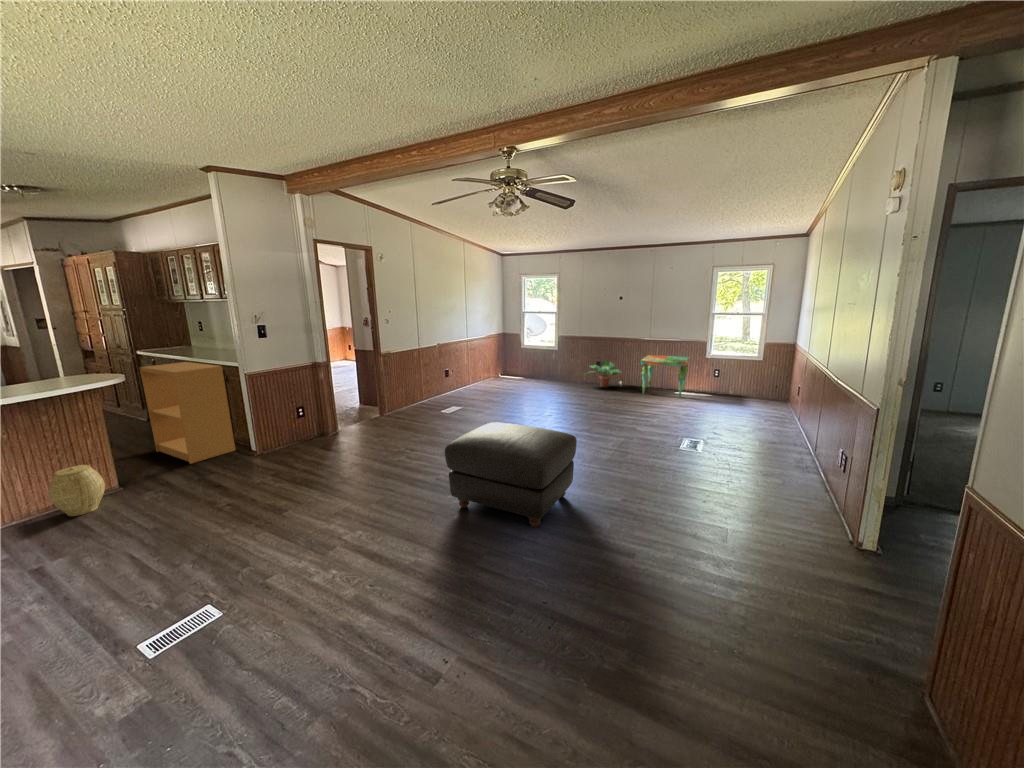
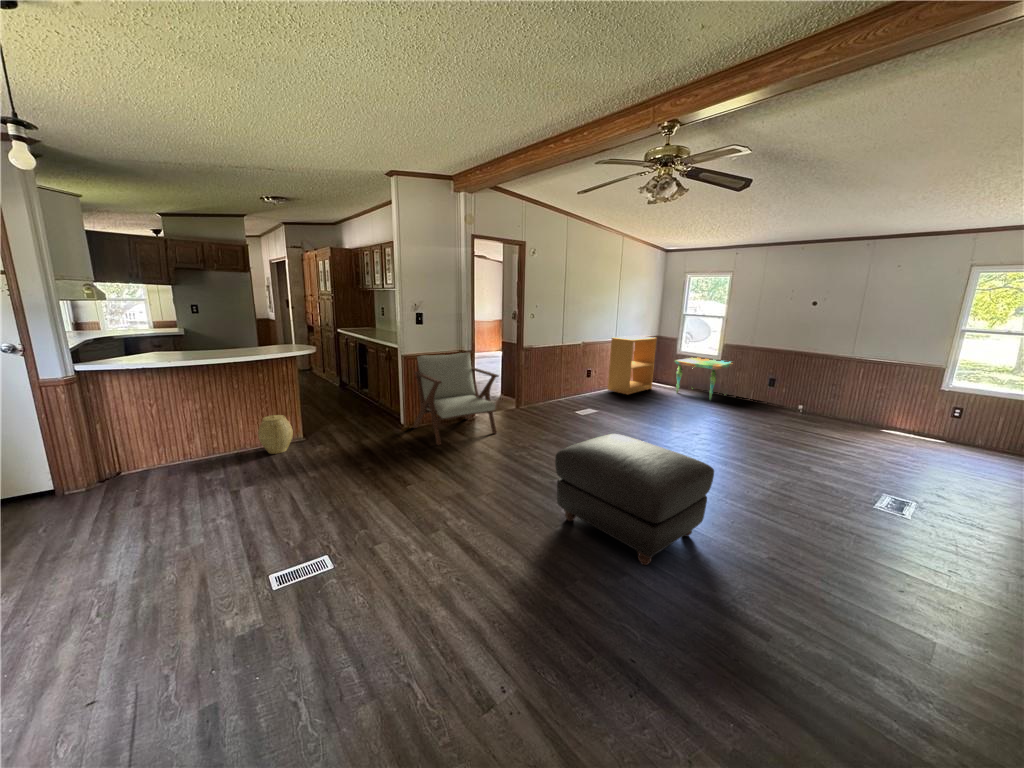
side table: present [640,355,690,397] -> present [675,358,733,400]
potted plant: present [586,360,620,387] -> none [746,377,804,411]
bookshelf: present [140,362,235,464] -> present [608,336,657,394]
lounge chair: none [264,364,369,466] -> present [413,353,499,445]

